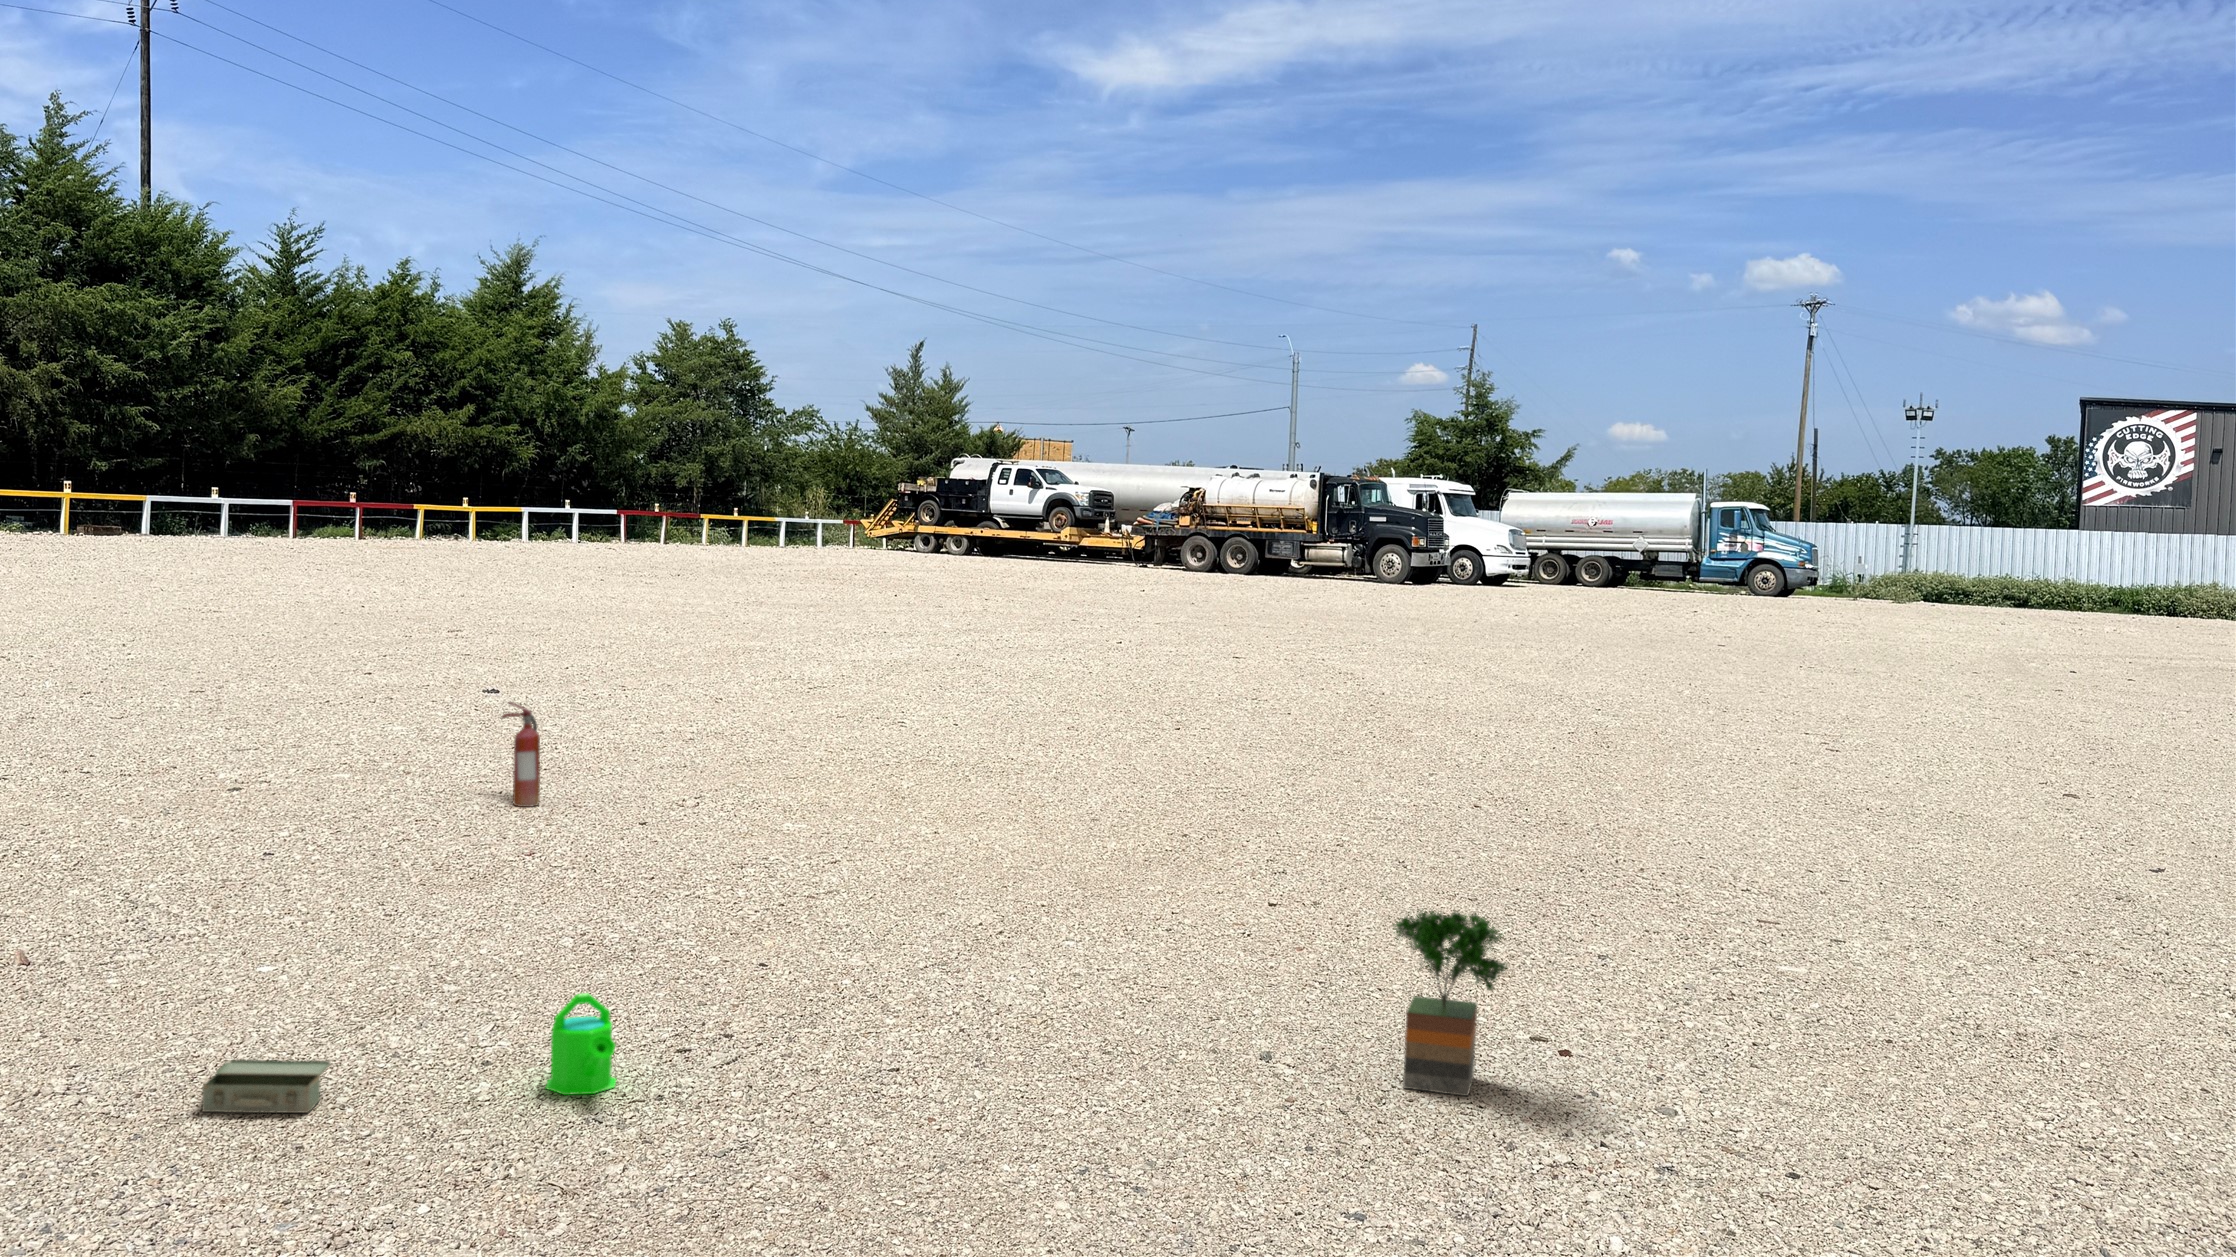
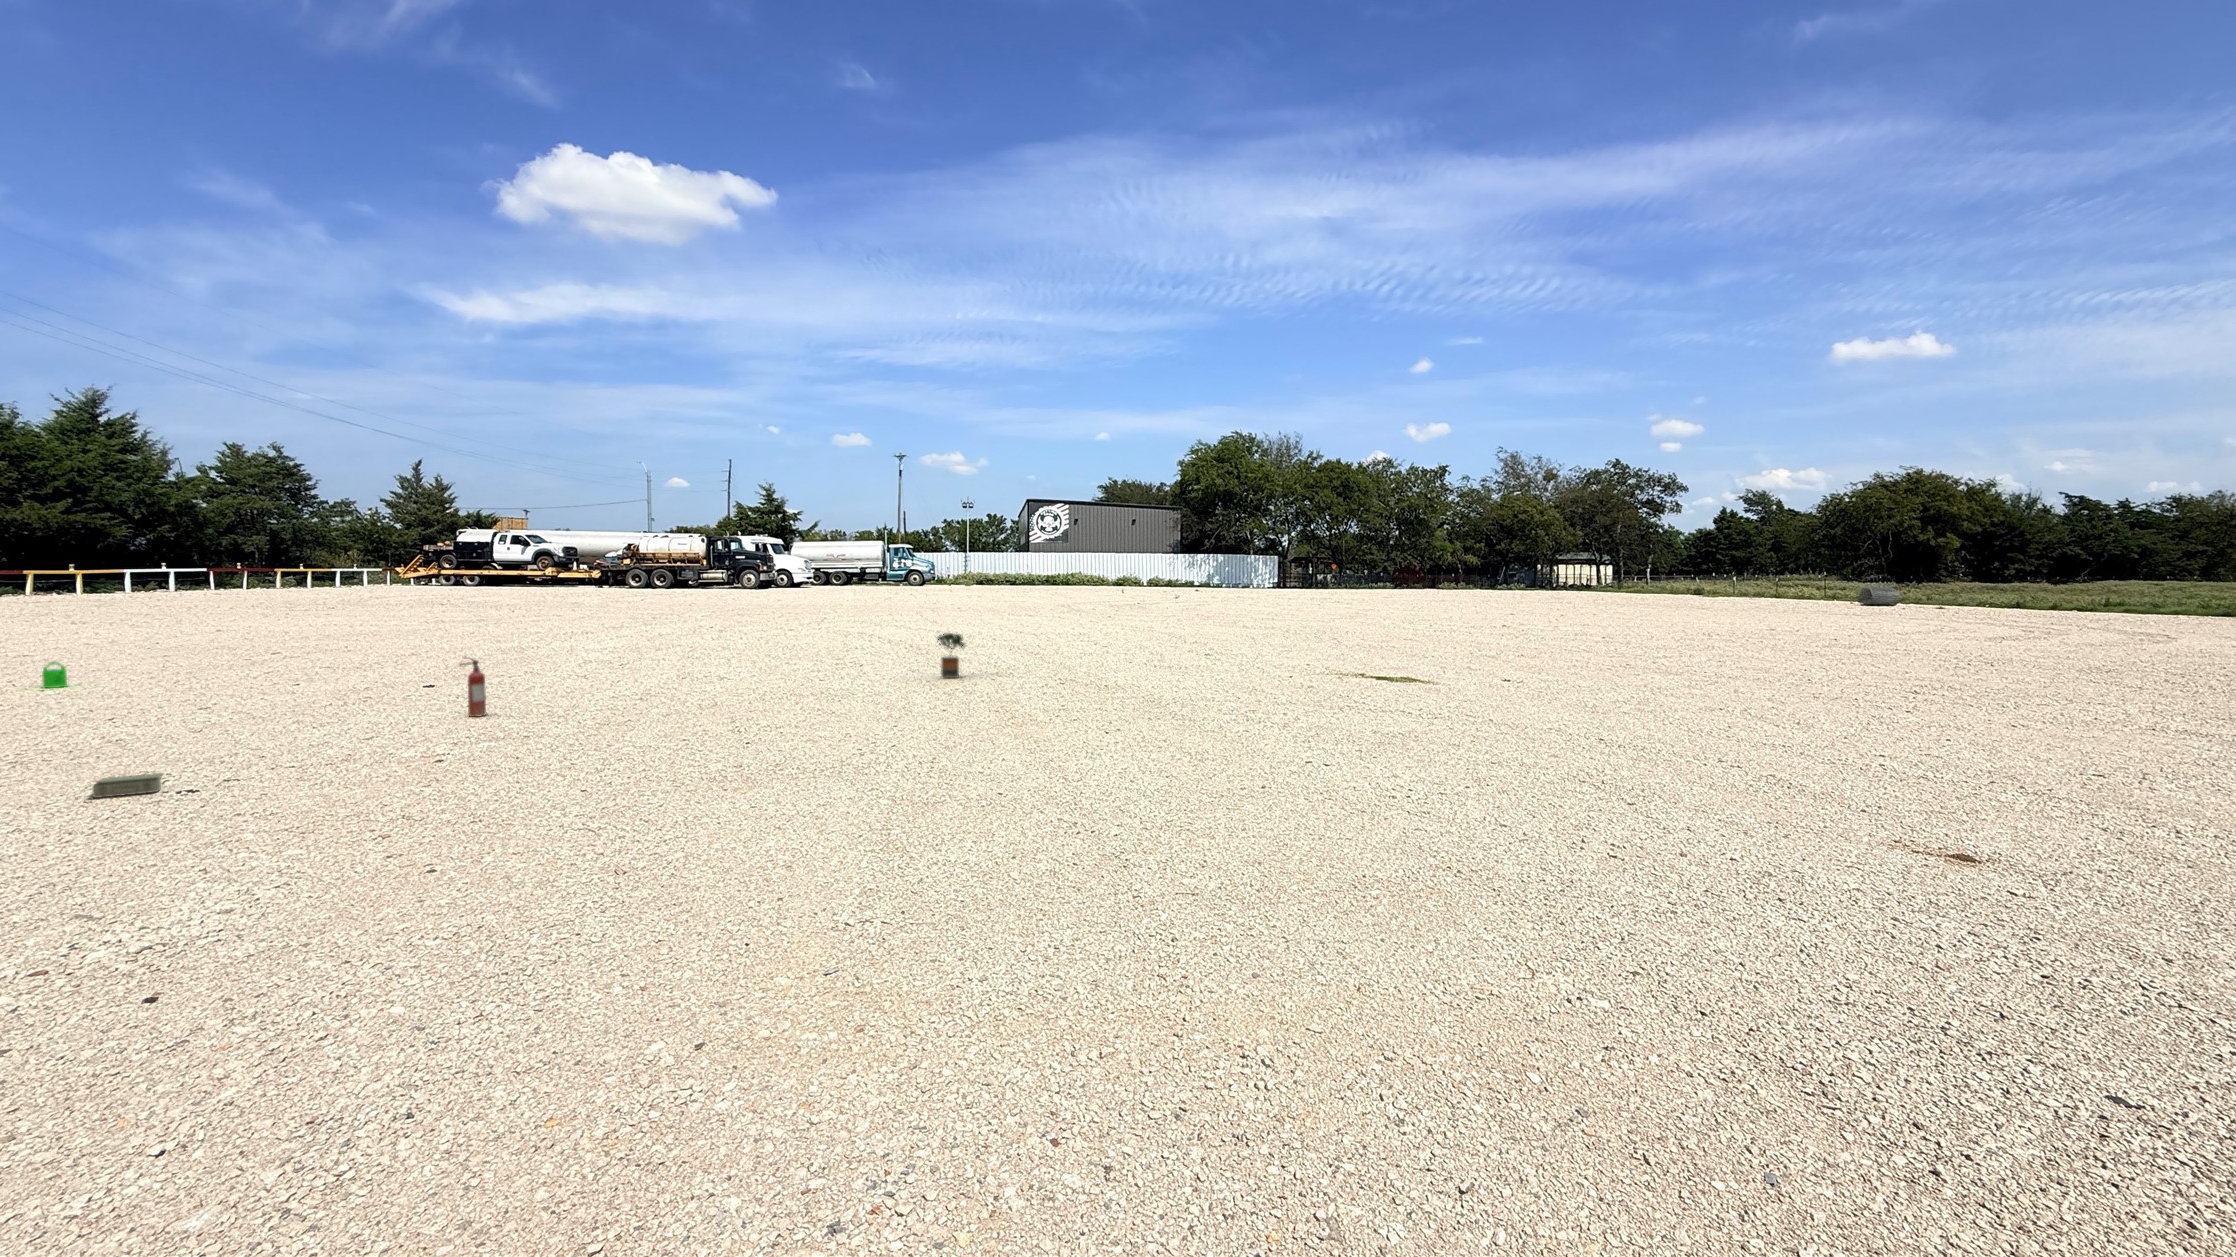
fire extinguisher: present [501,702,540,807] -> present [459,659,486,717]
potted tree: present [1393,910,1508,1096] -> present [937,633,965,679]
watering can: present [546,993,616,1095] -> present [42,662,67,688]

